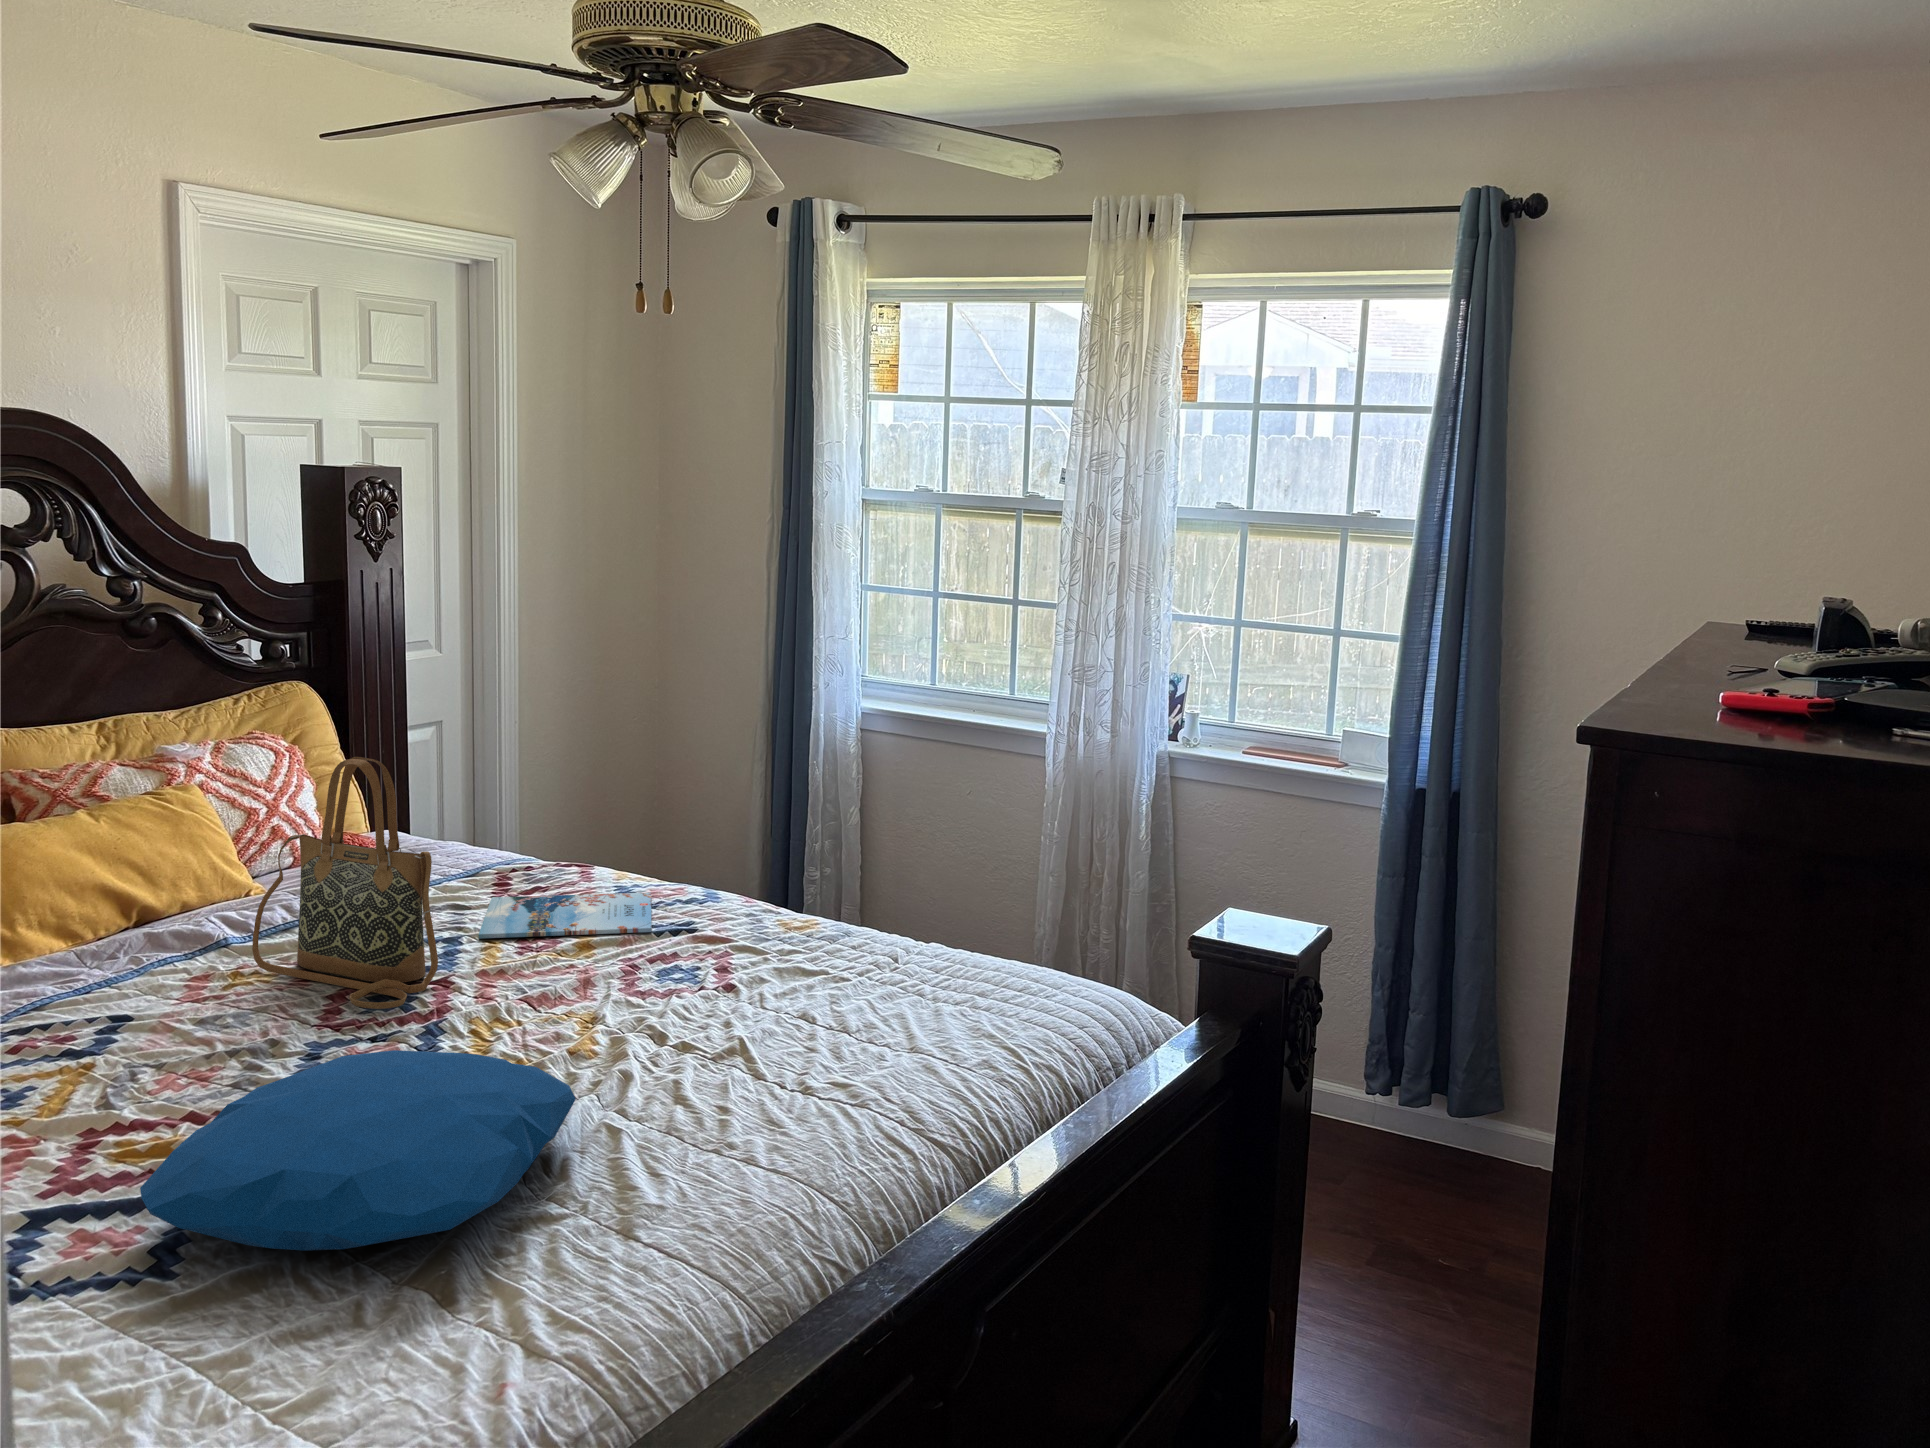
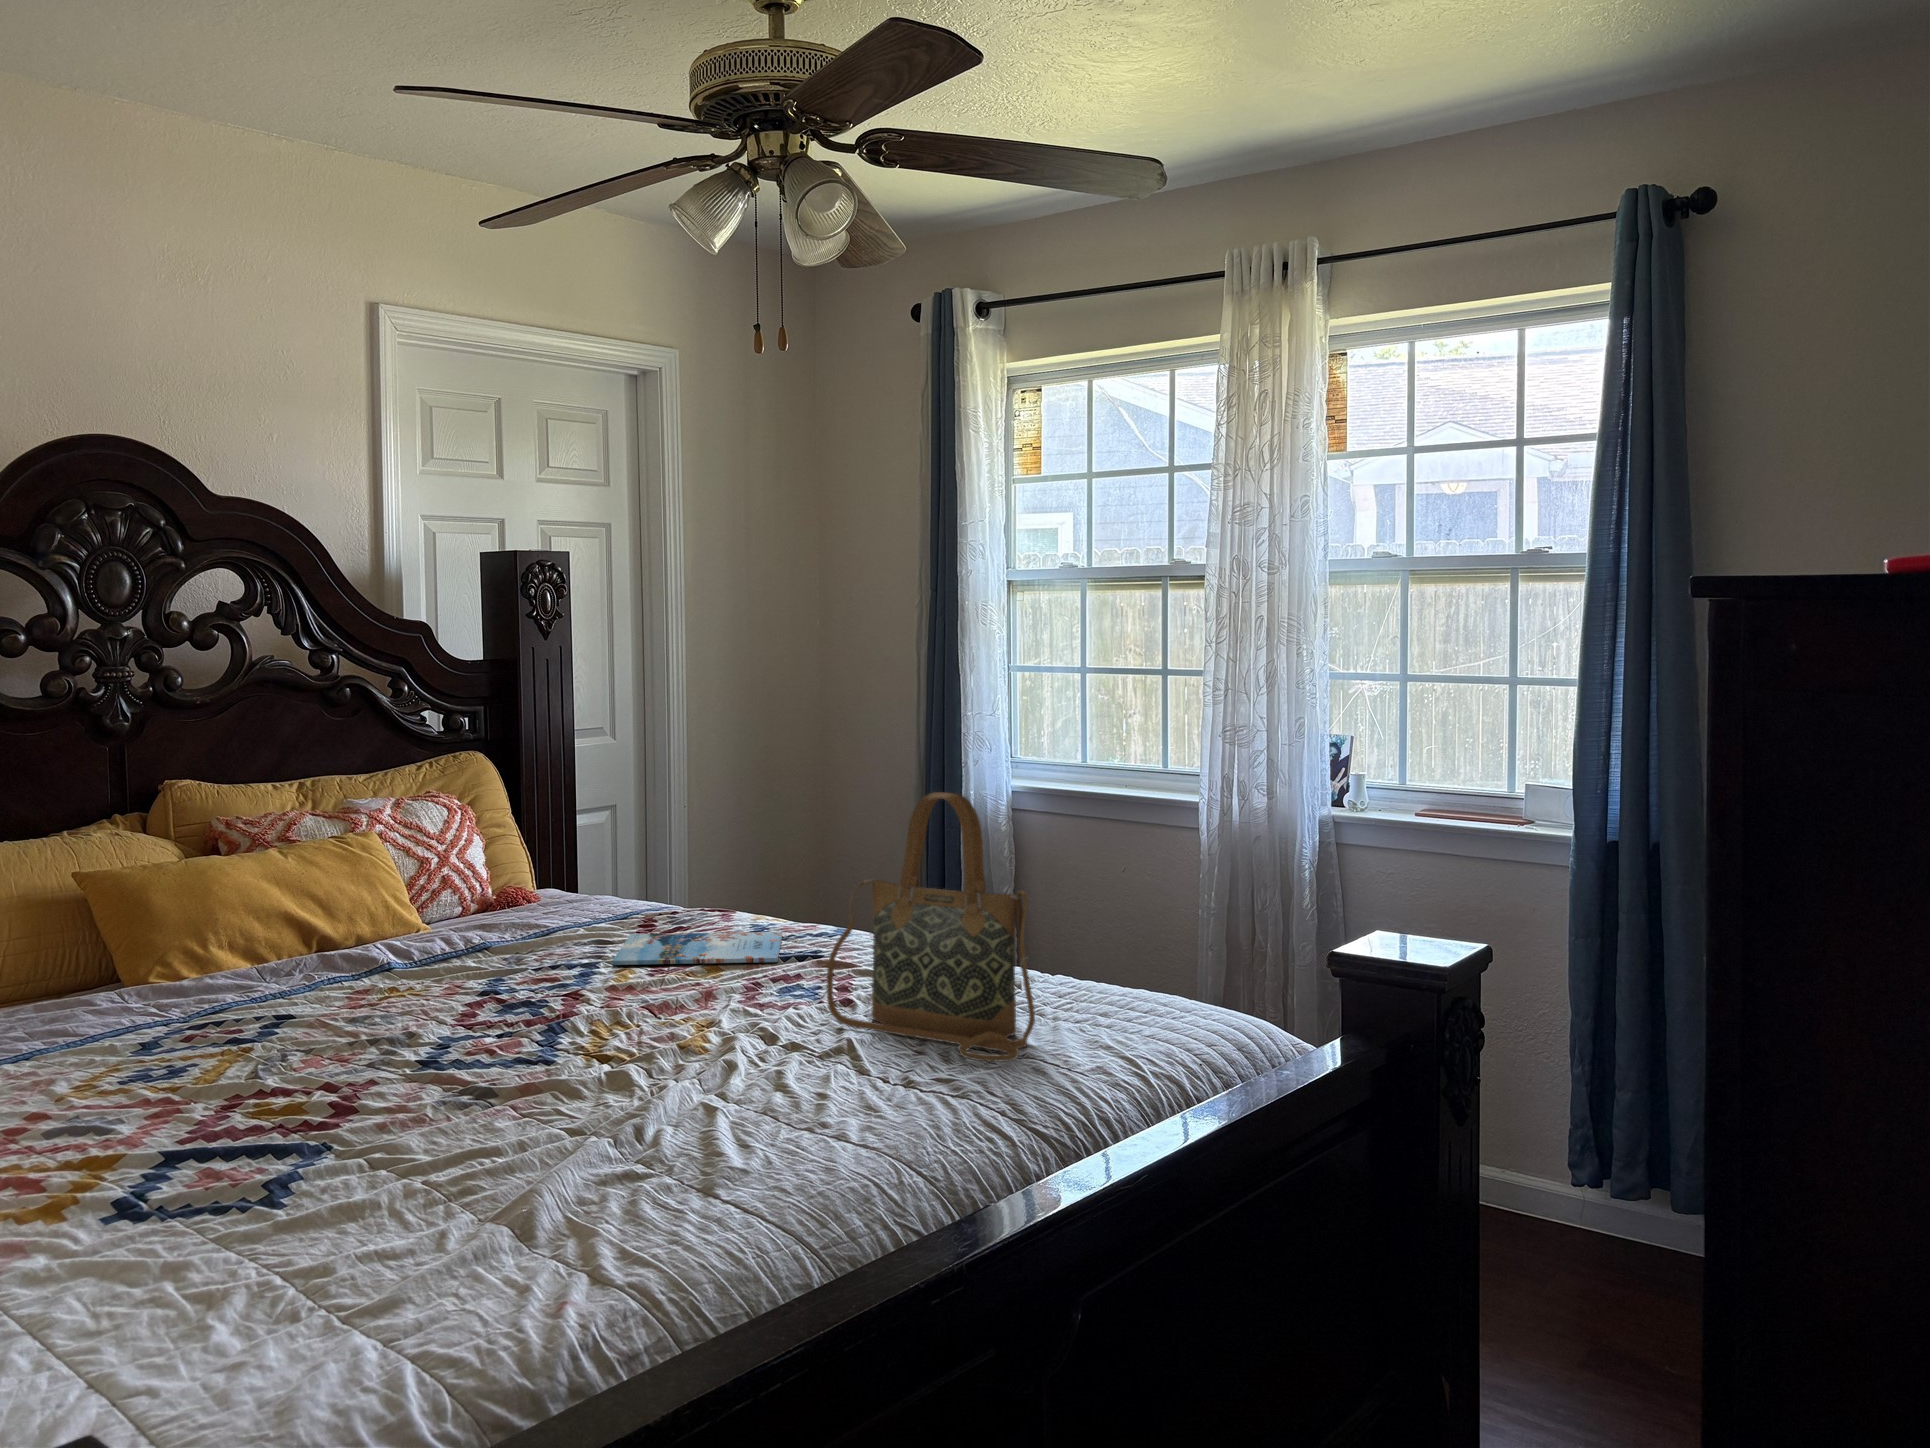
handbag: present [252,757,438,1009] -> present [827,792,1035,1062]
pillow: present [140,1050,576,1251] -> none [261,1025,671,1183]

